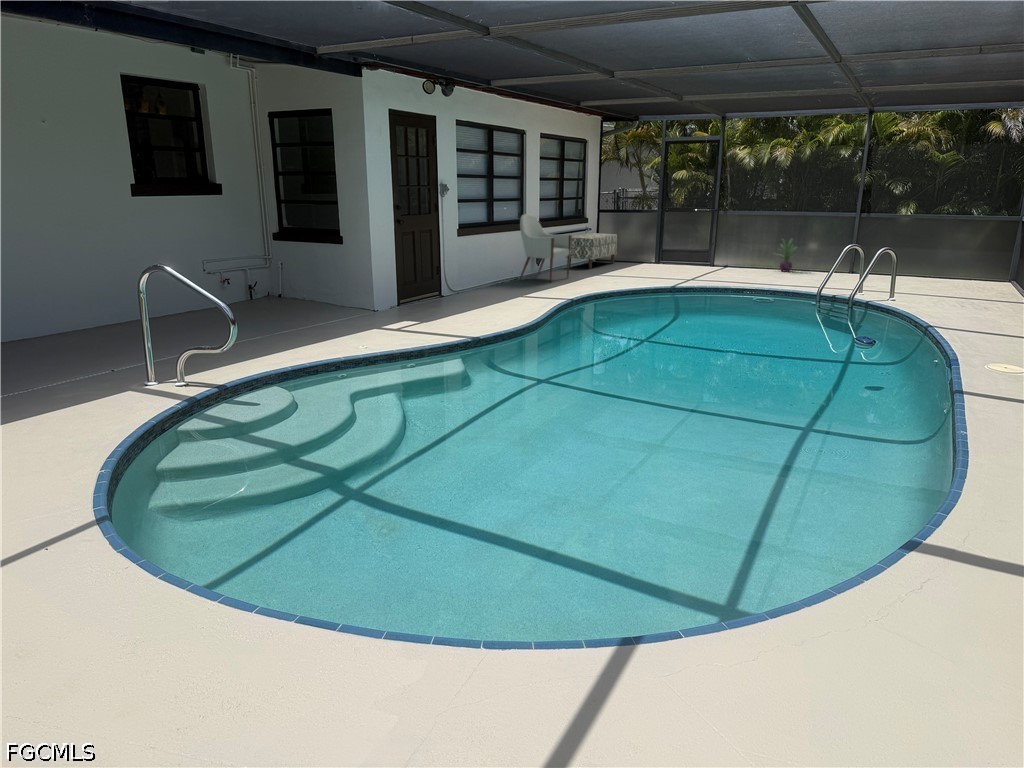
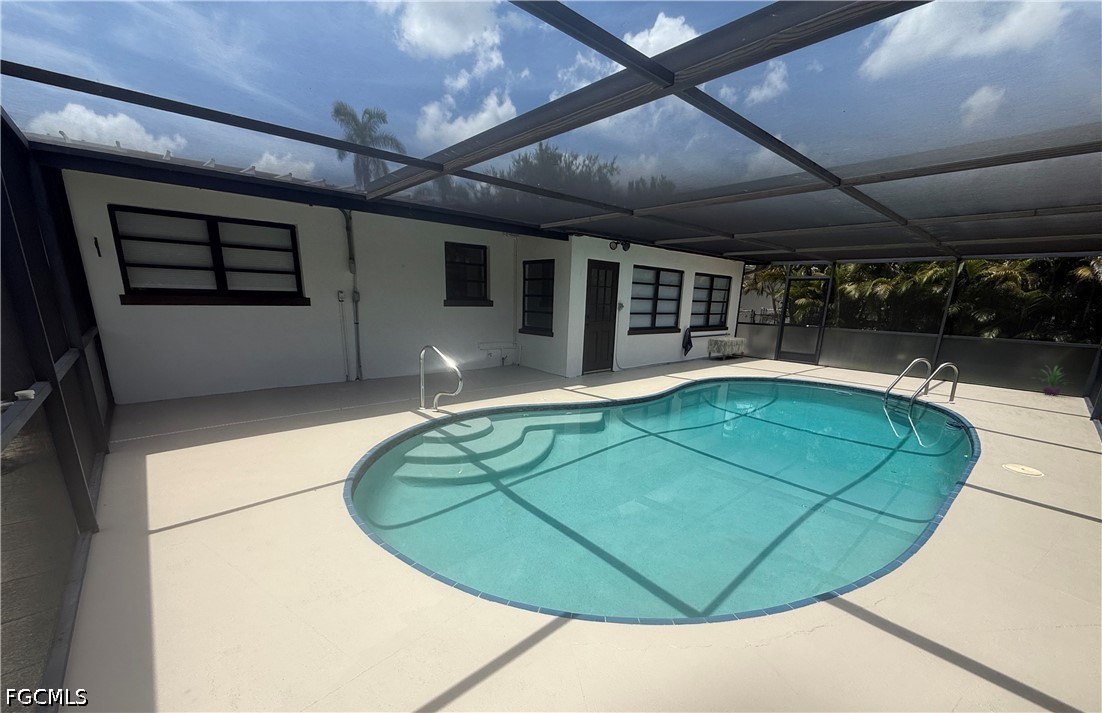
chair: present [520,214,572,283] -> none [670,323,708,368]
decorative plant: present [780,239,793,272] -> present [1043,366,1062,395]

